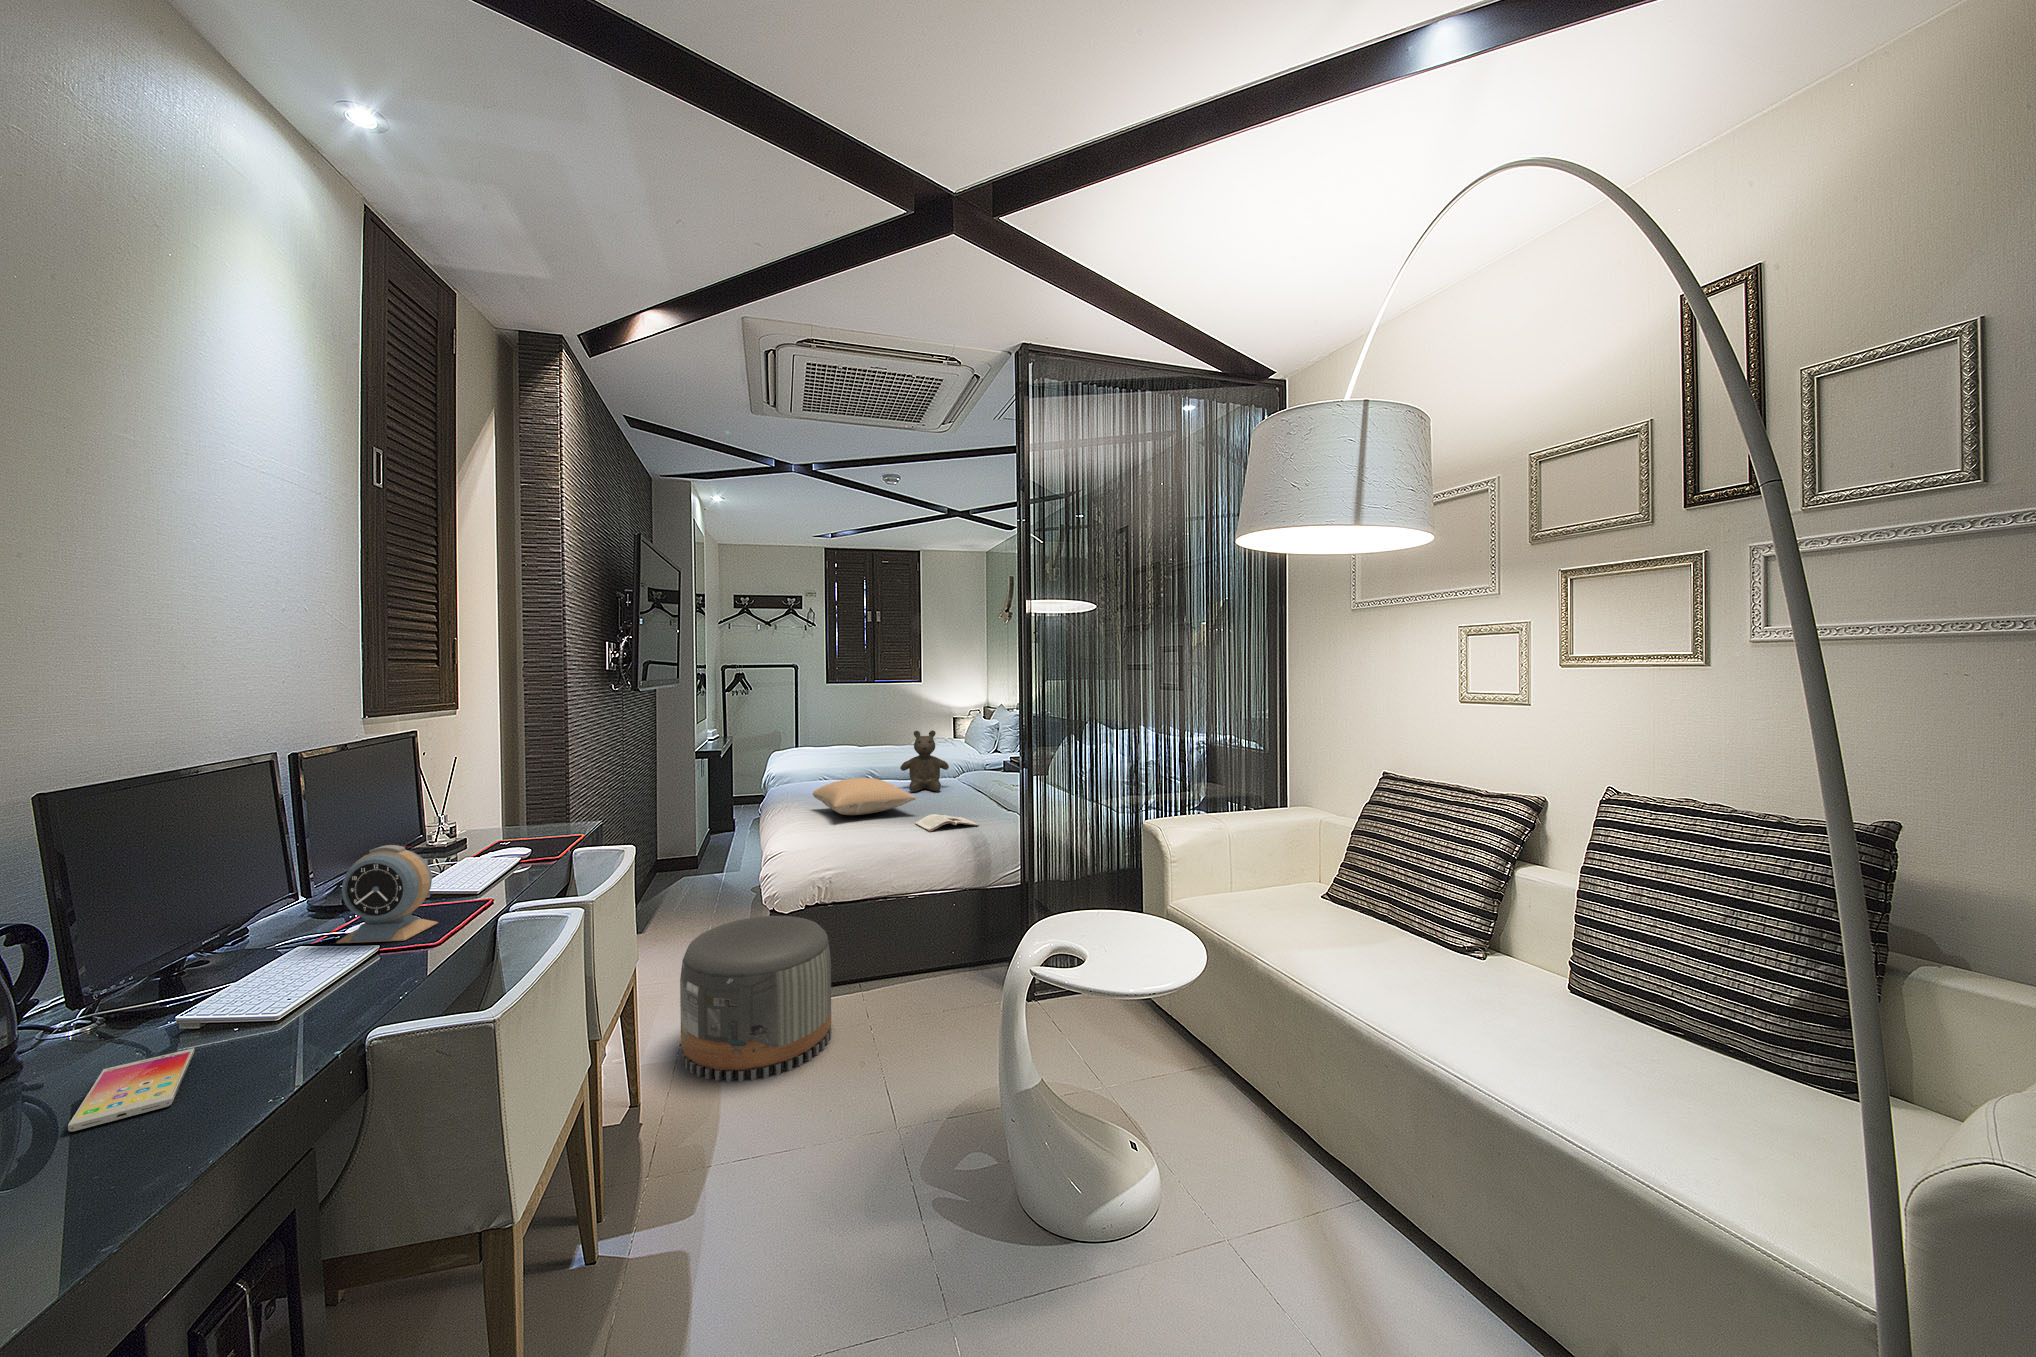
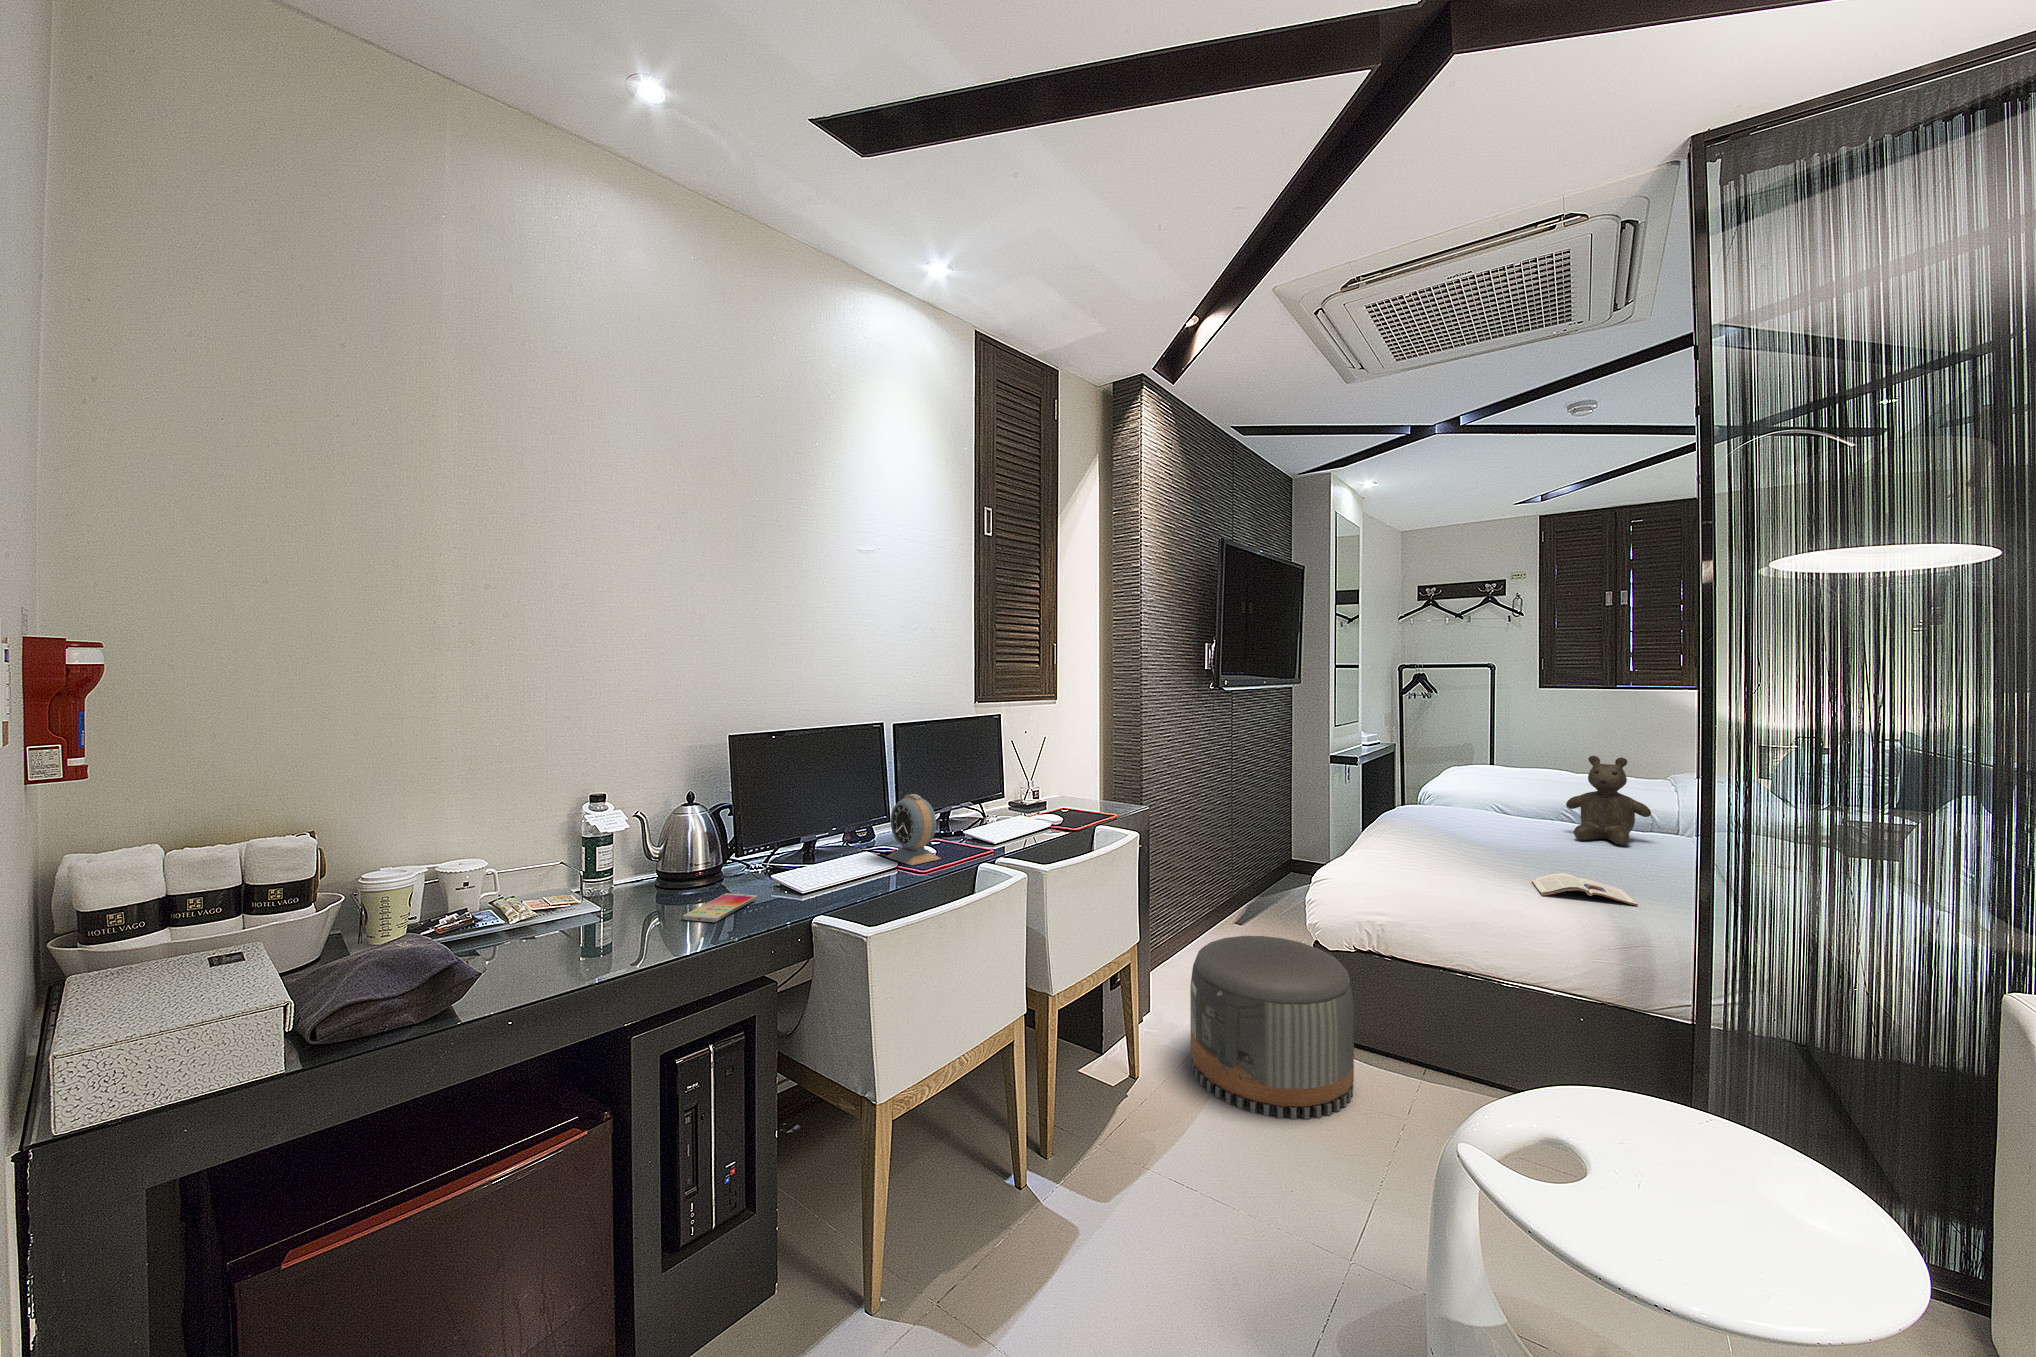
pillow: present [813,778,916,815] -> none [1412,807,1546,855]

